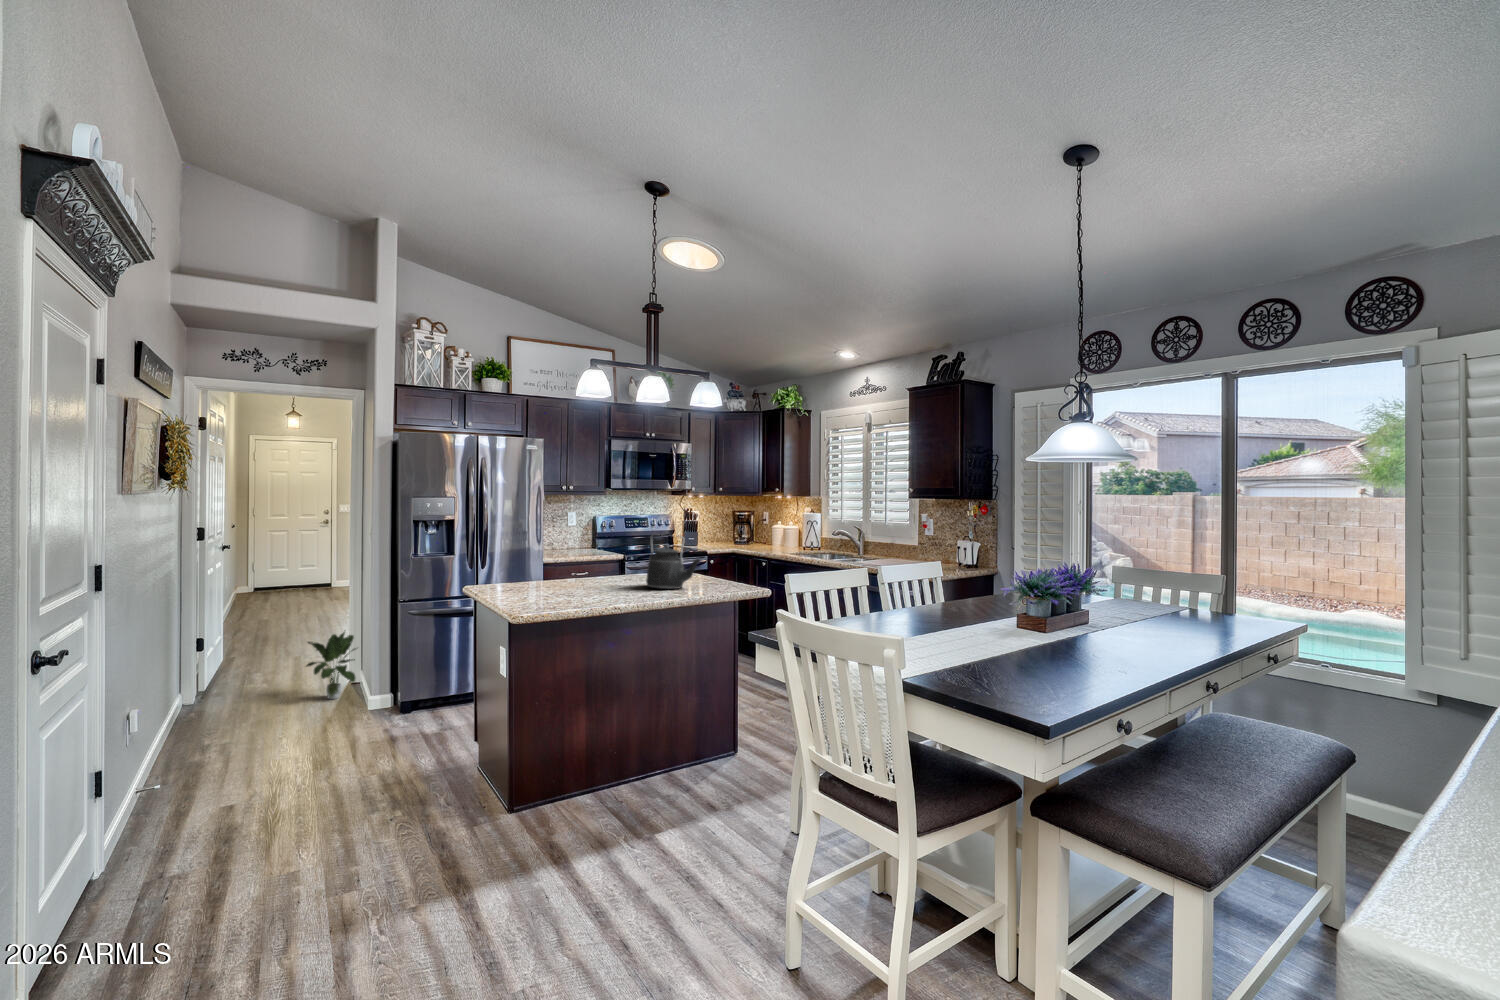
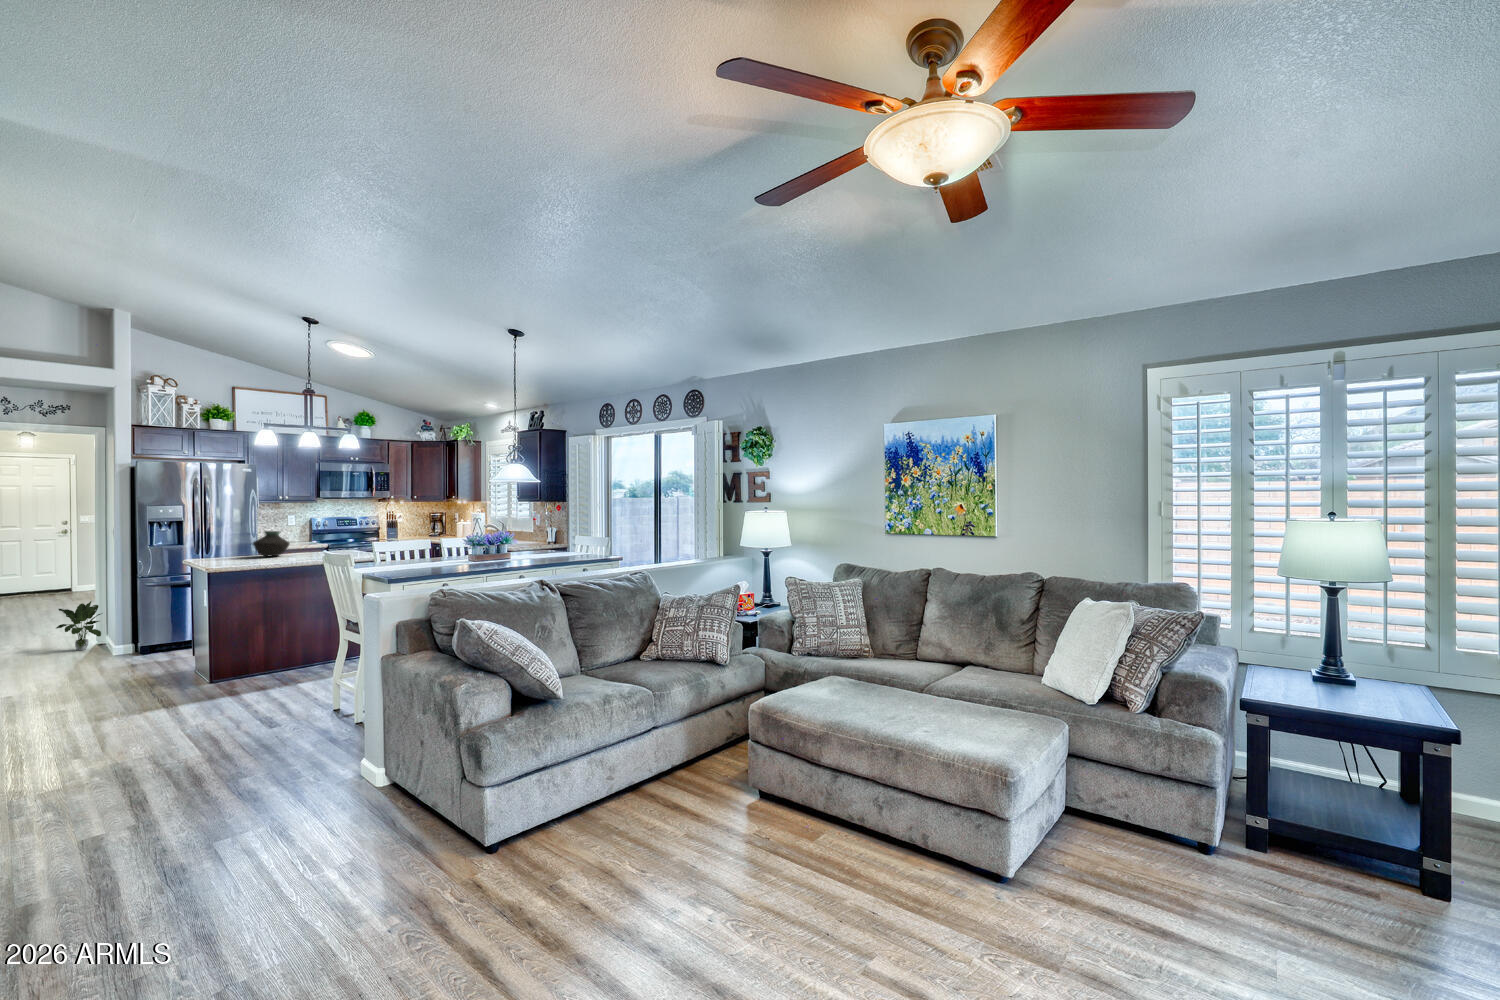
kettle: present [646,535,700,589] -> none [318,524,353,555]
vase: none [553,544,605,588] -> present [253,531,290,557]

